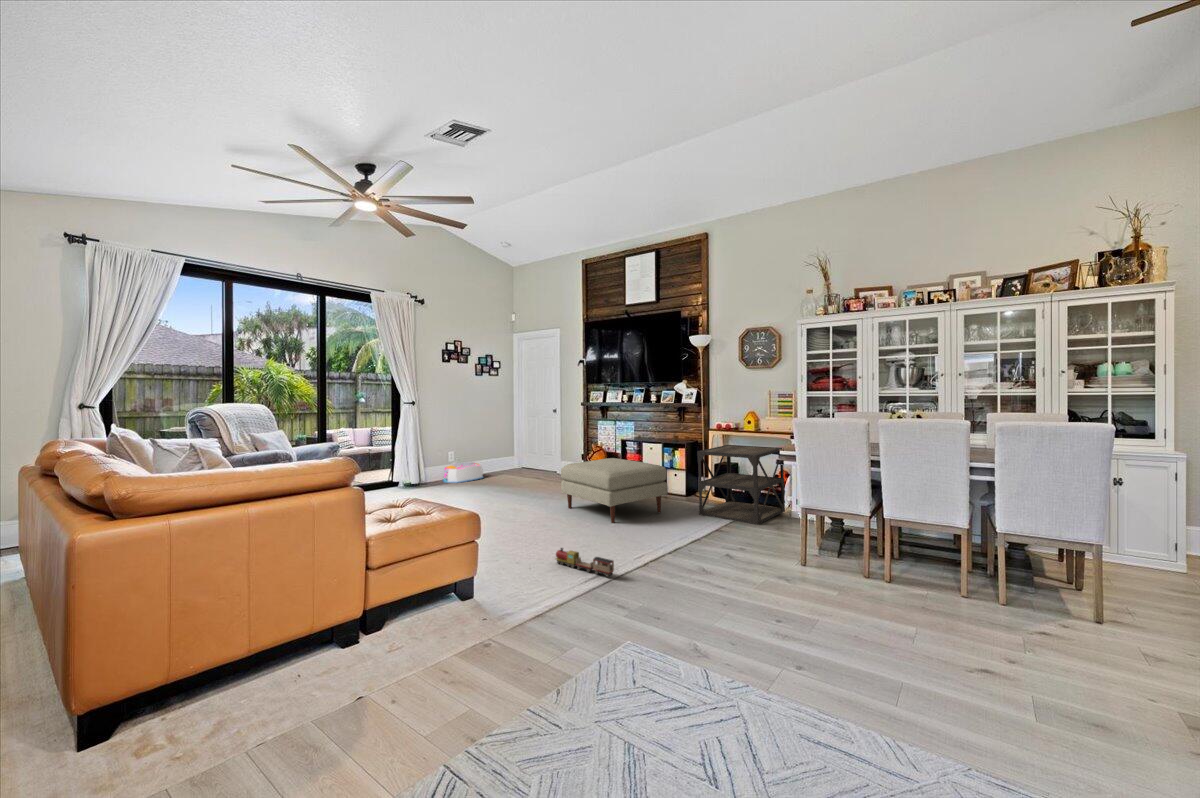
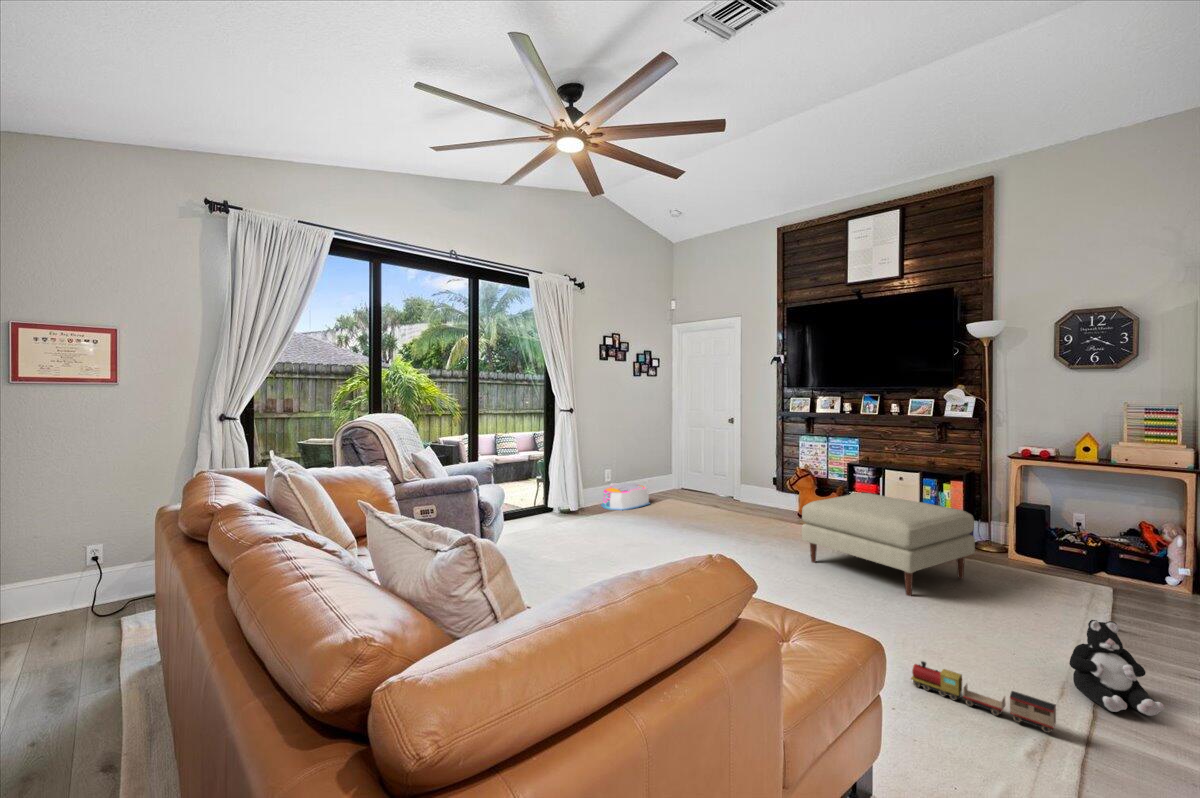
side table: present [697,445,785,525] -> none [1027,480,1167,615]
plush toy: none [648,517,684,567] -> present [1069,620,1165,716]

